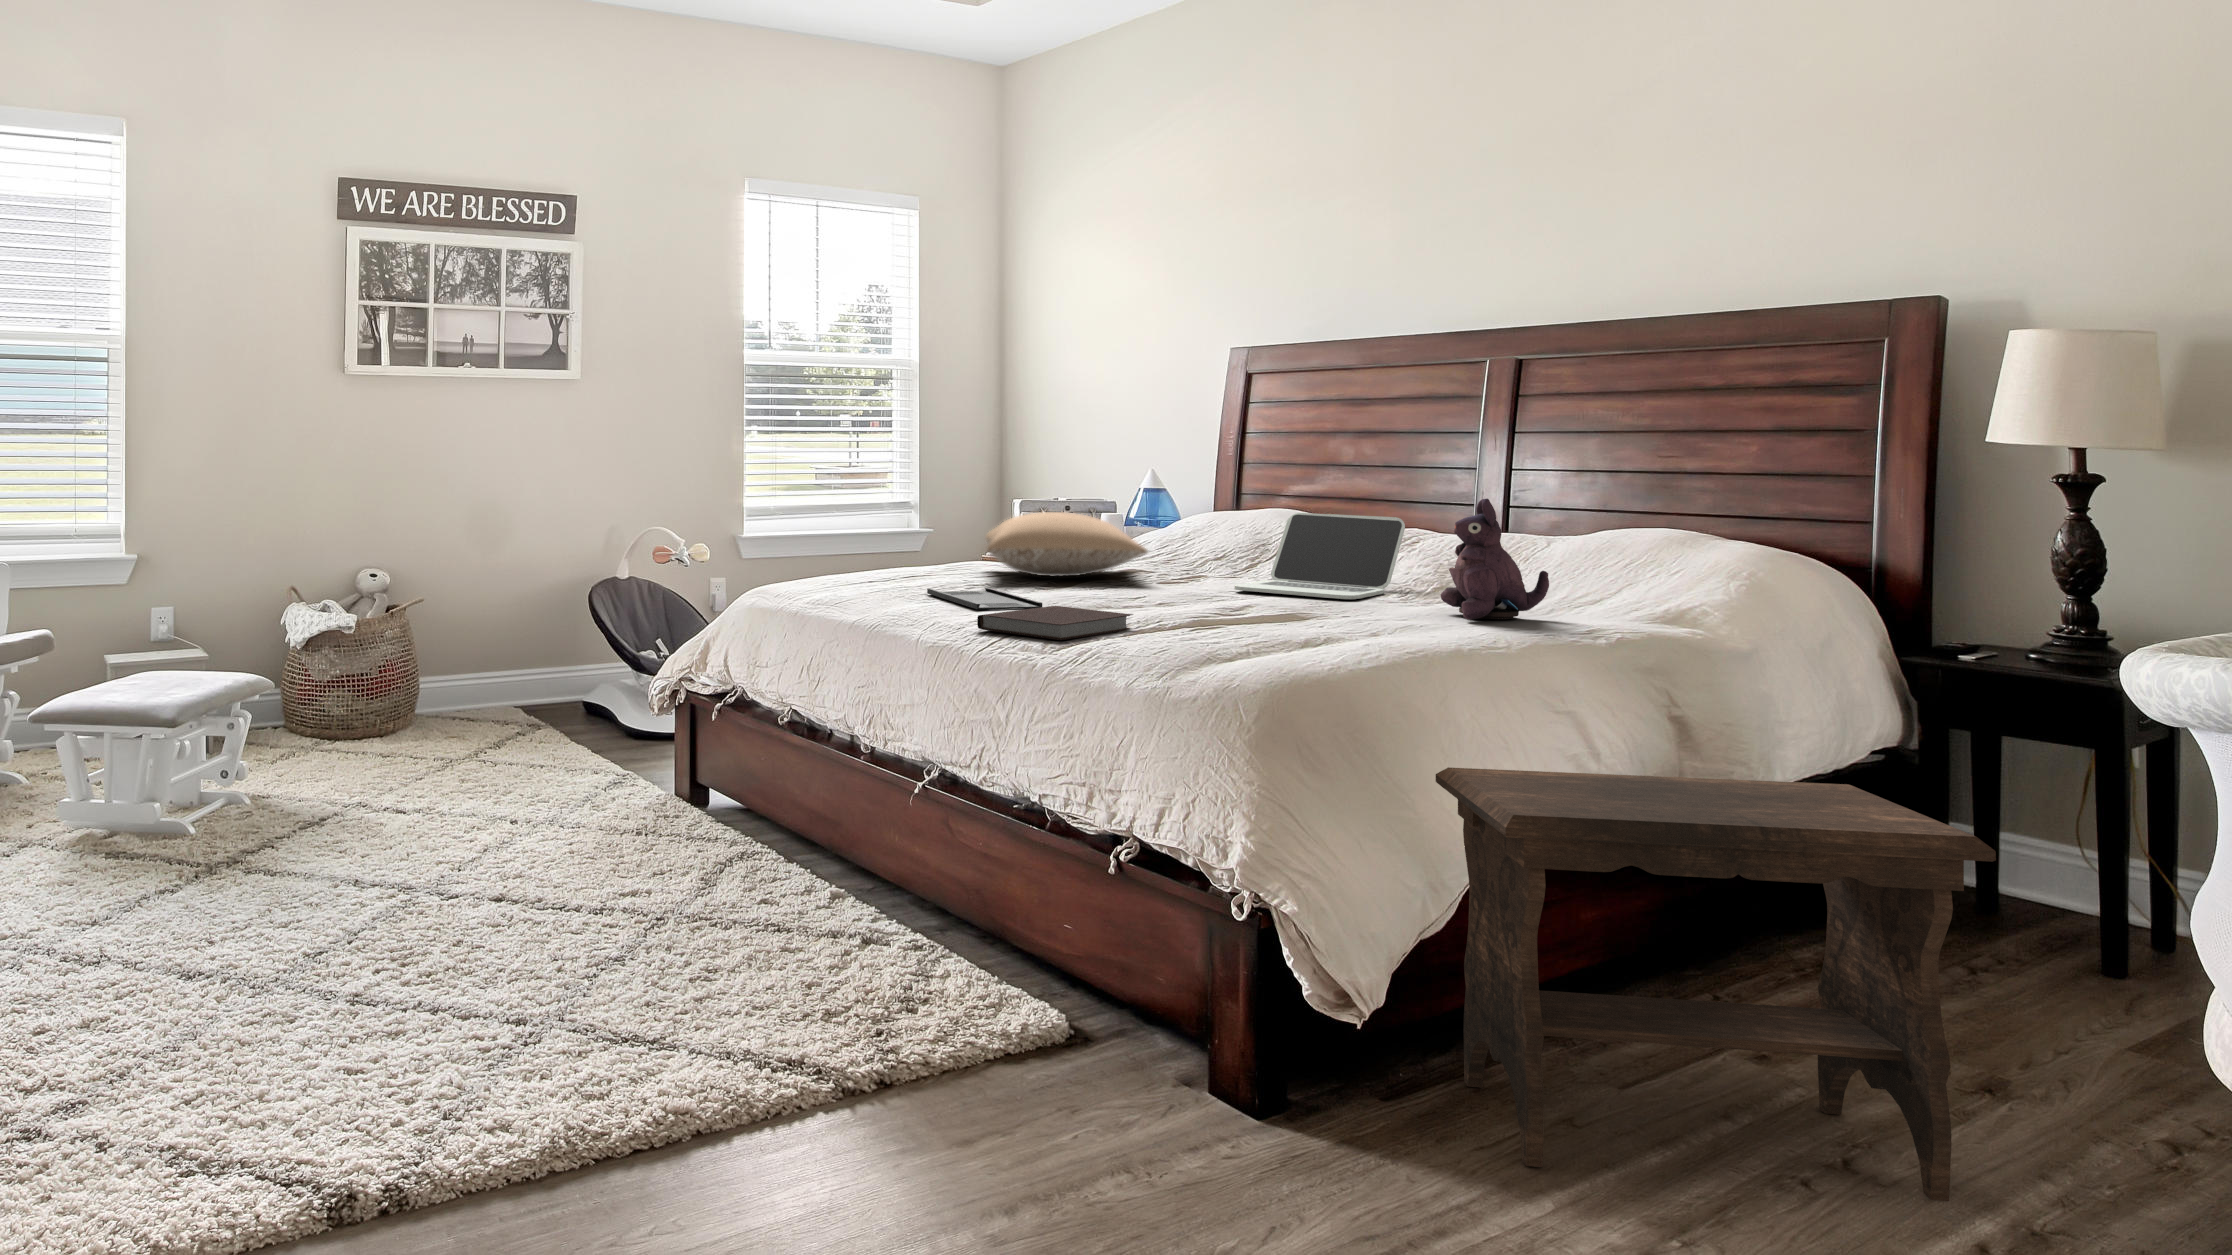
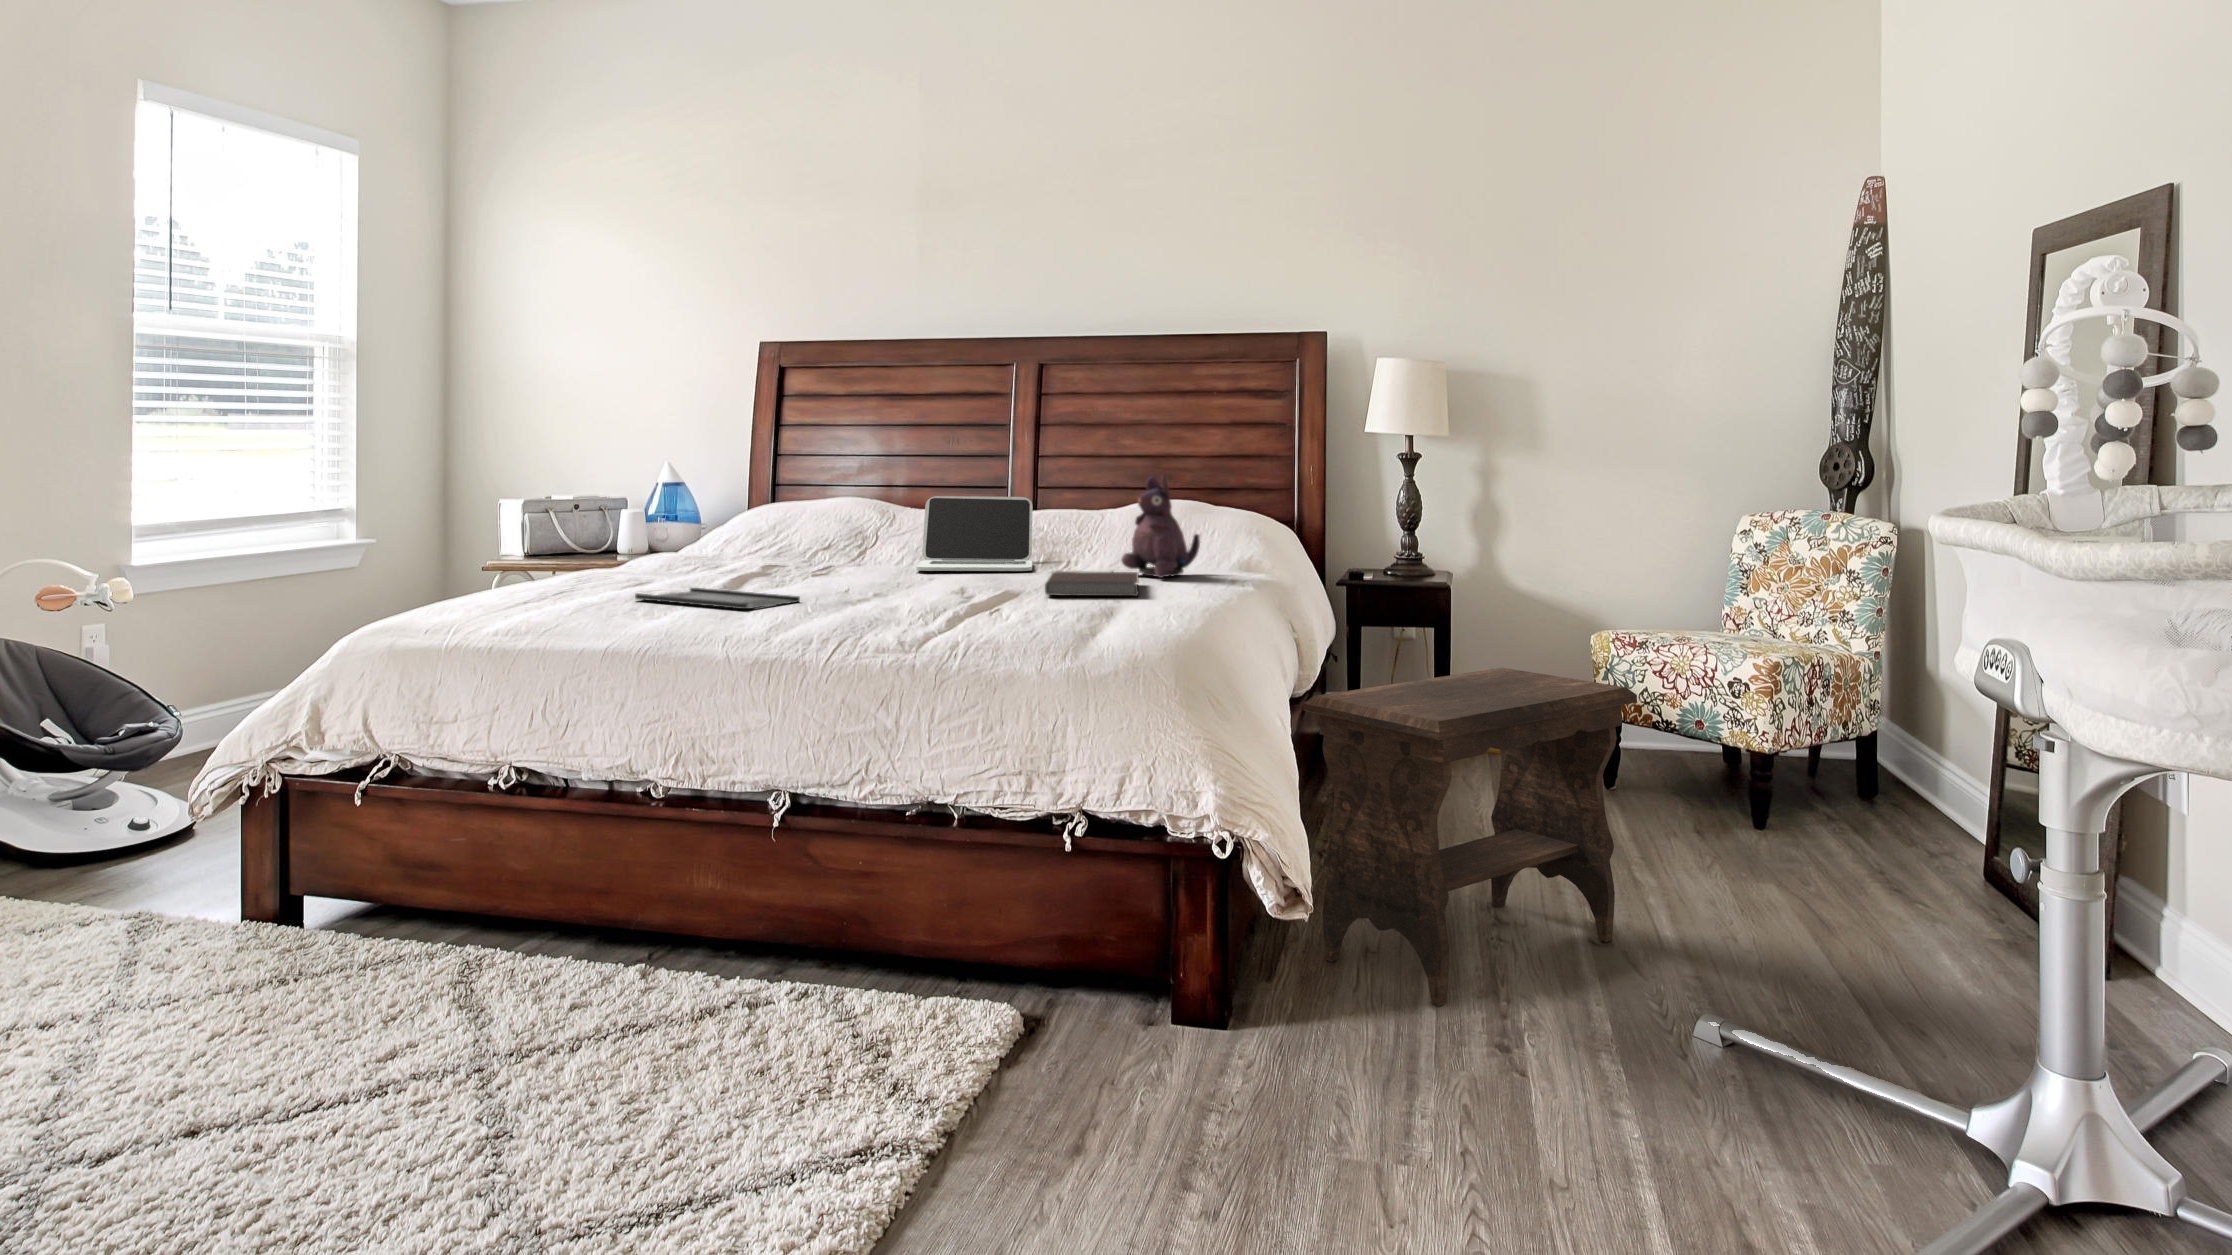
pillow: present [985,512,1148,576] -> none [608,504,824,573]
notebook: present [977,606,1133,640] -> present [1045,571,1138,596]

